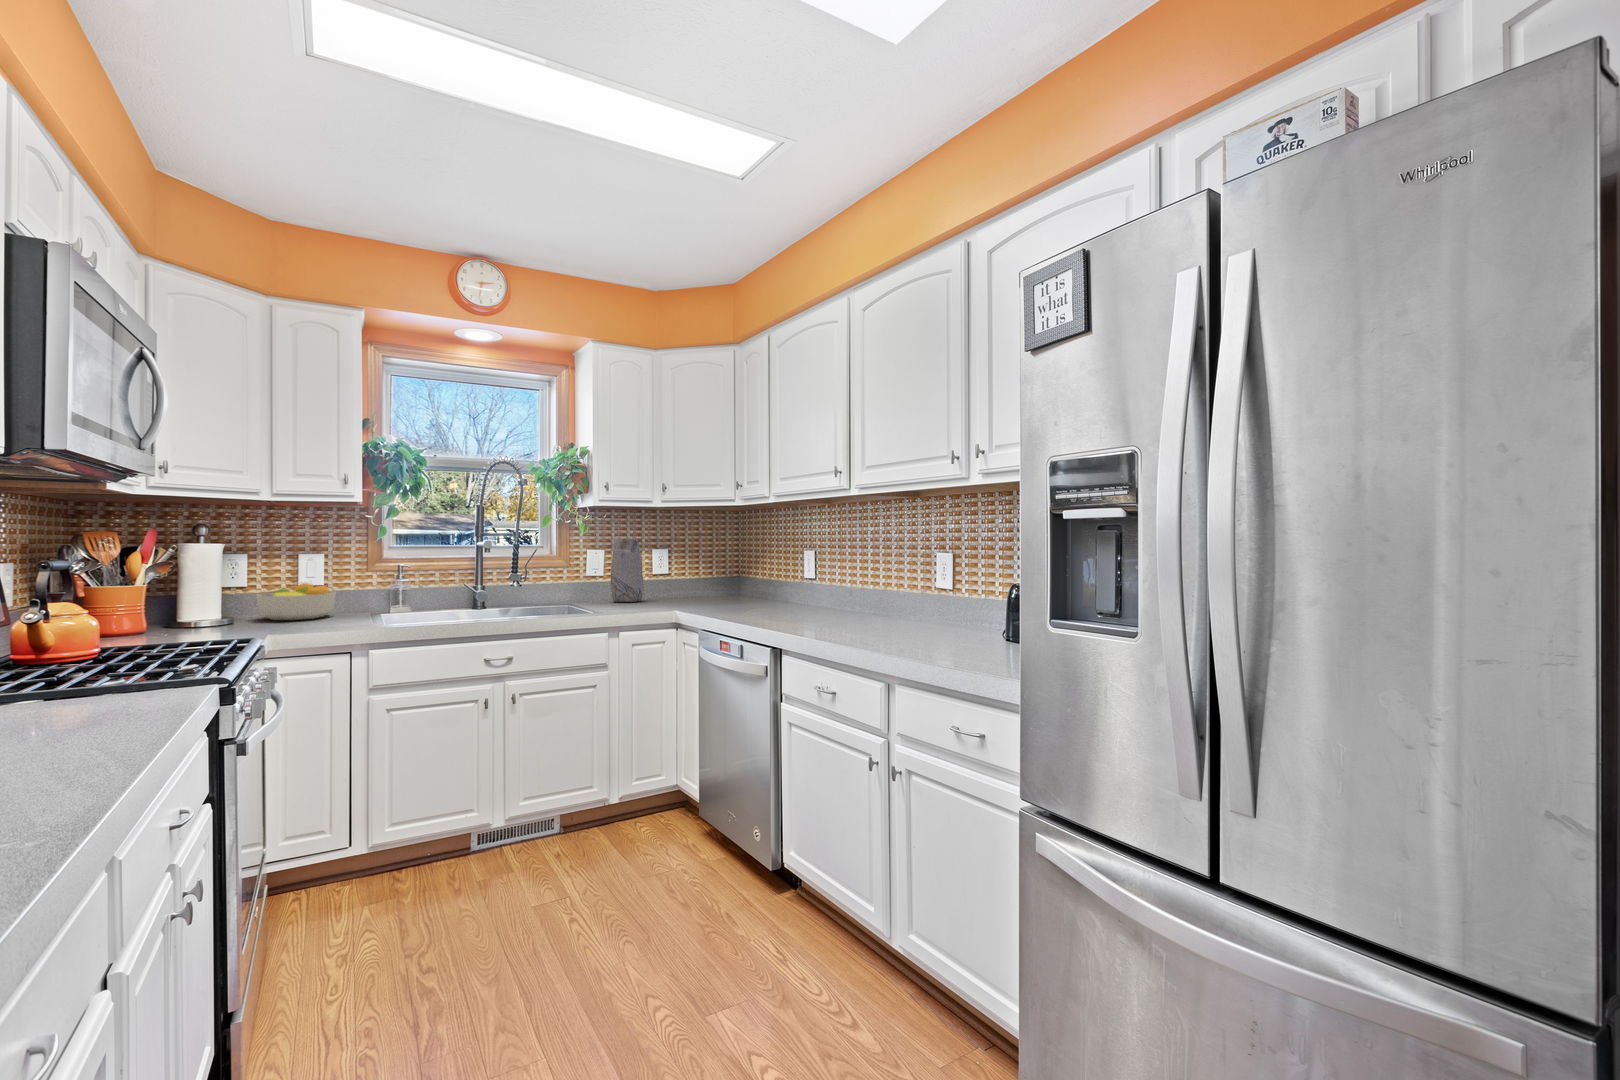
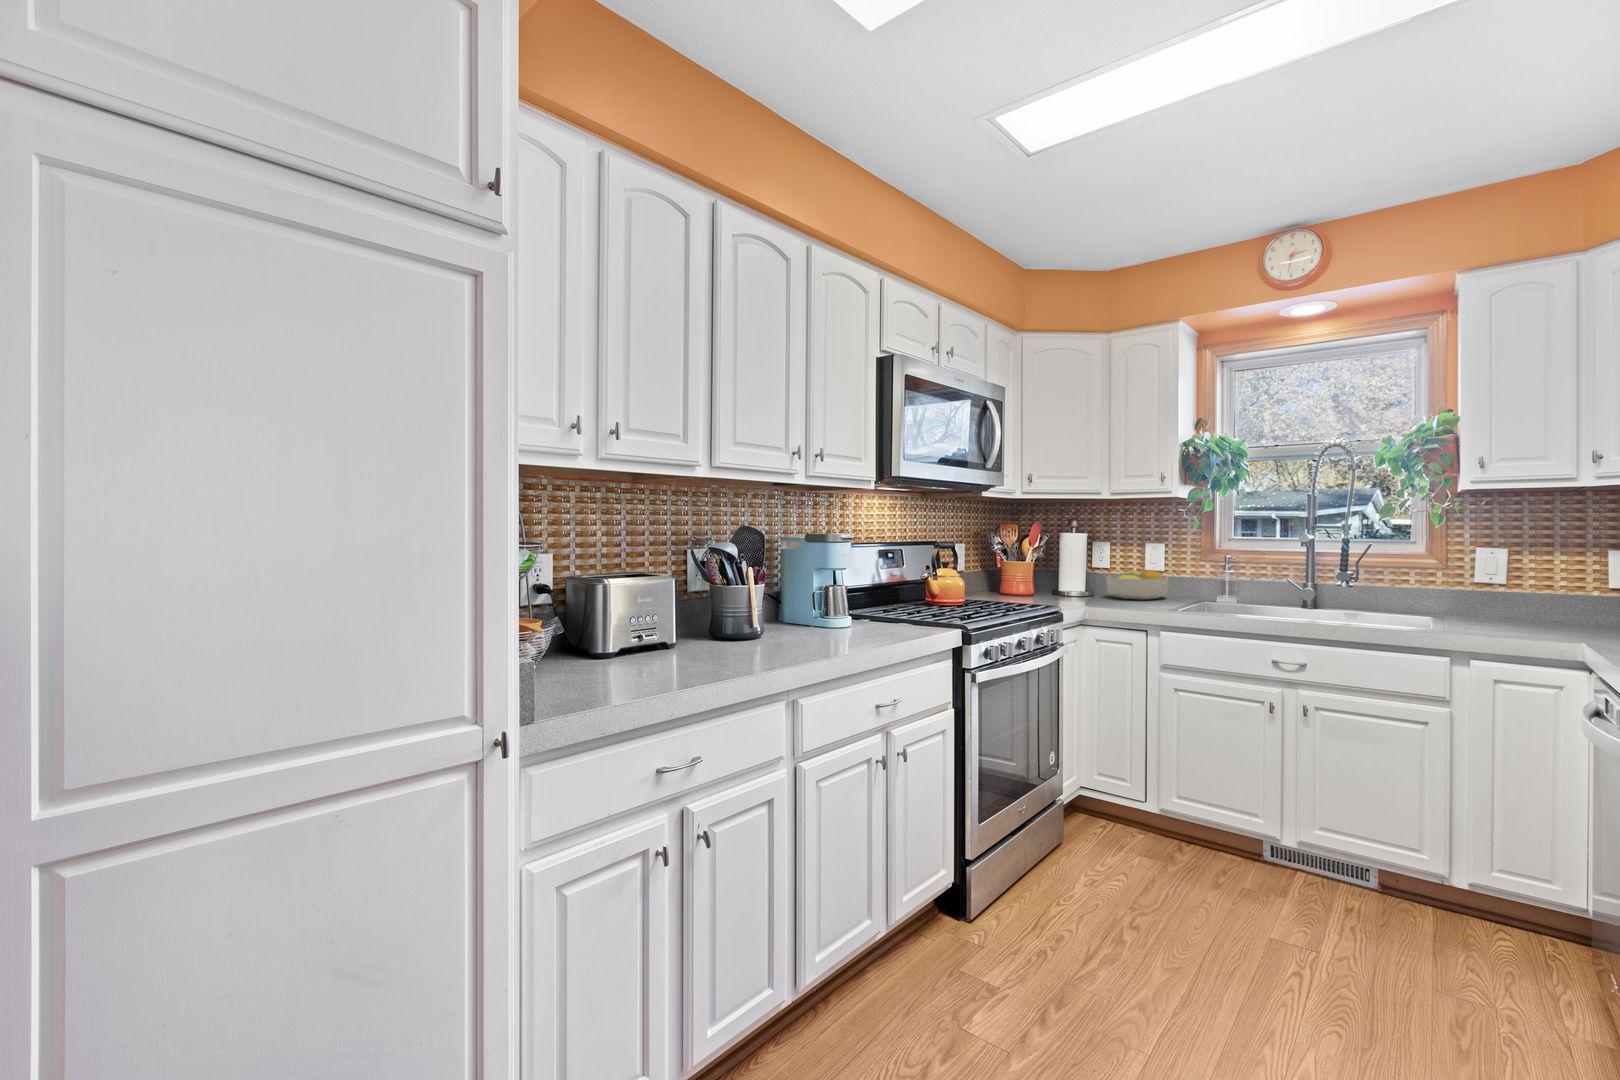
vase: present [611,539,644,602] -> none [1515,535,1578,623]

